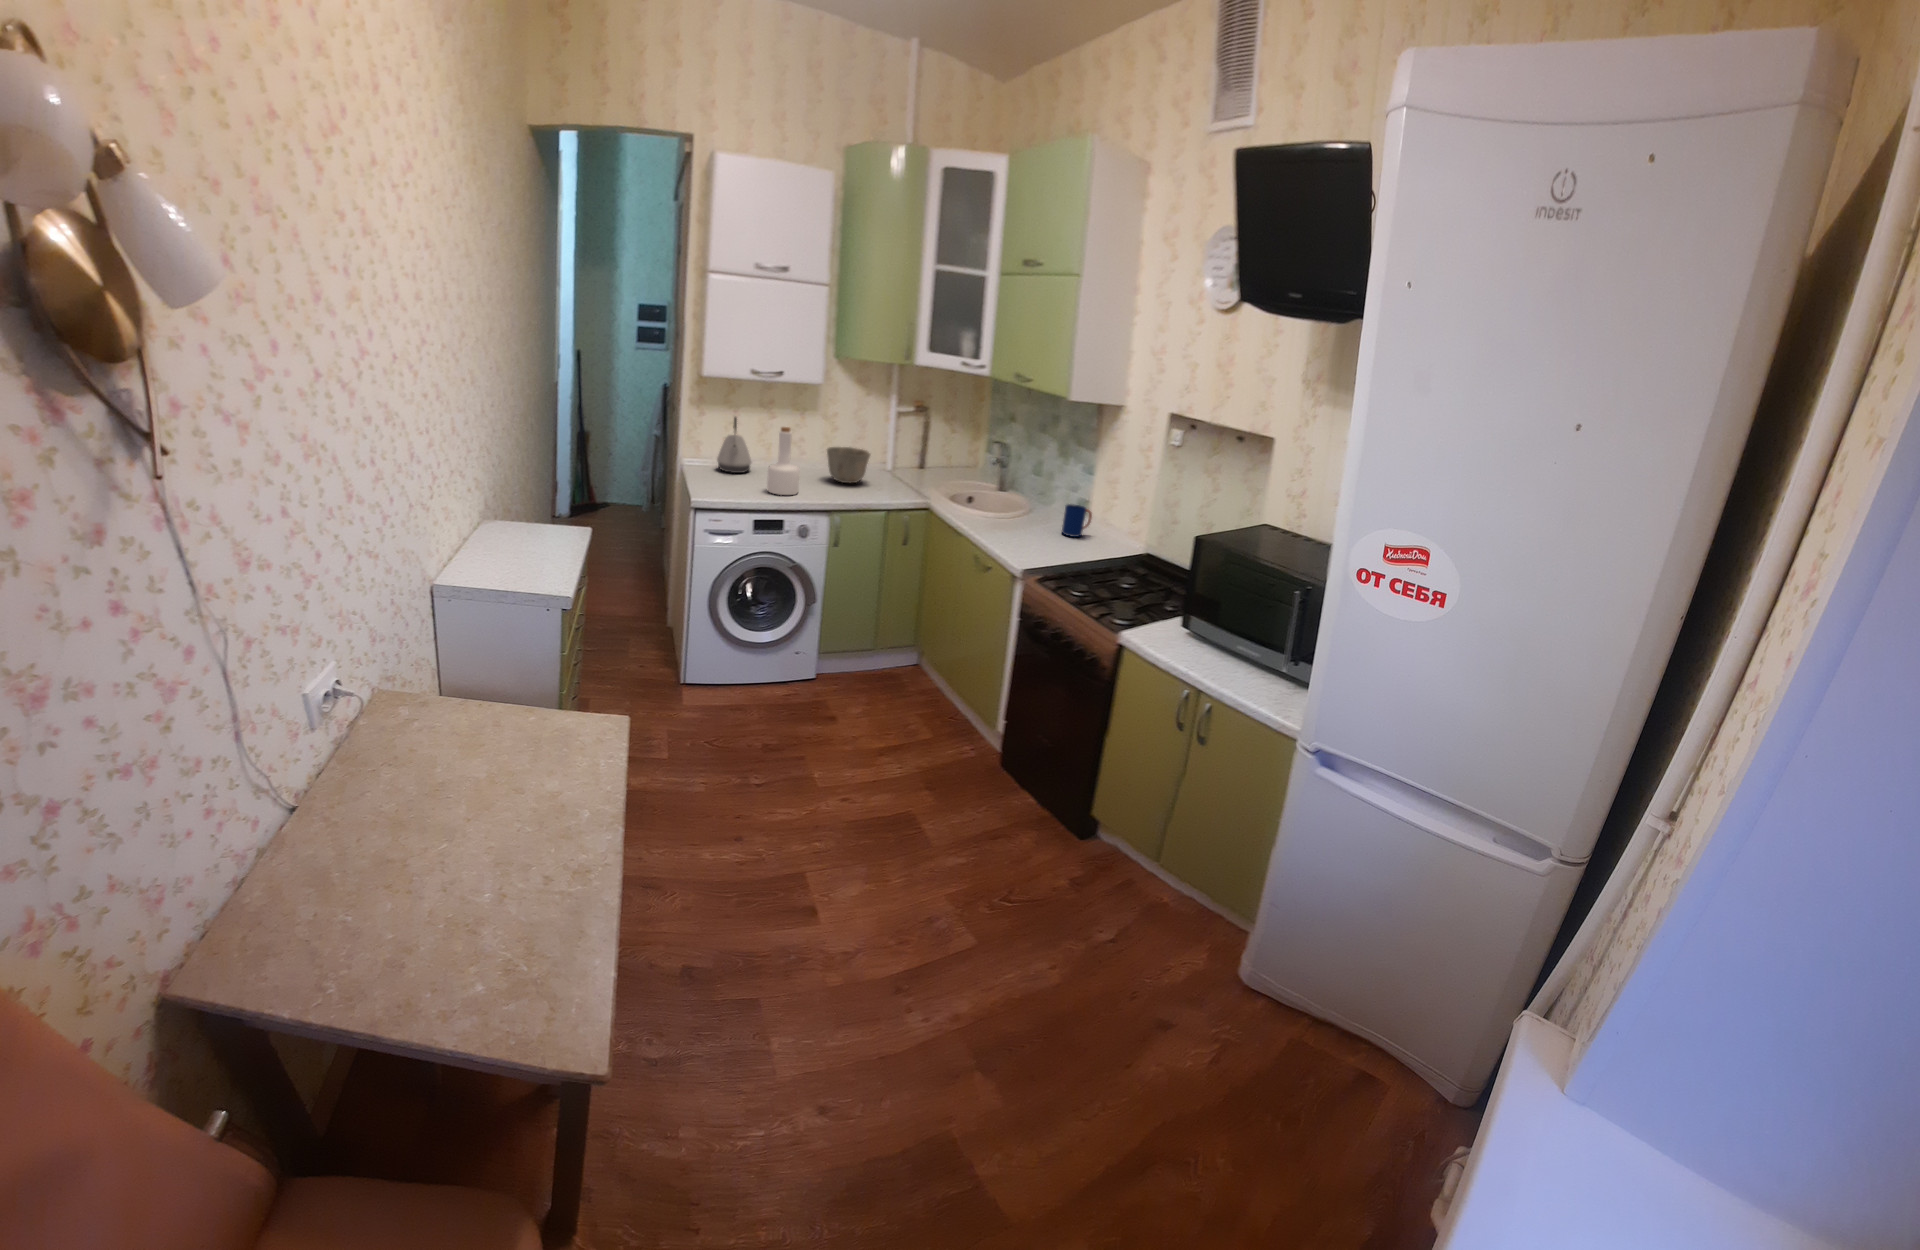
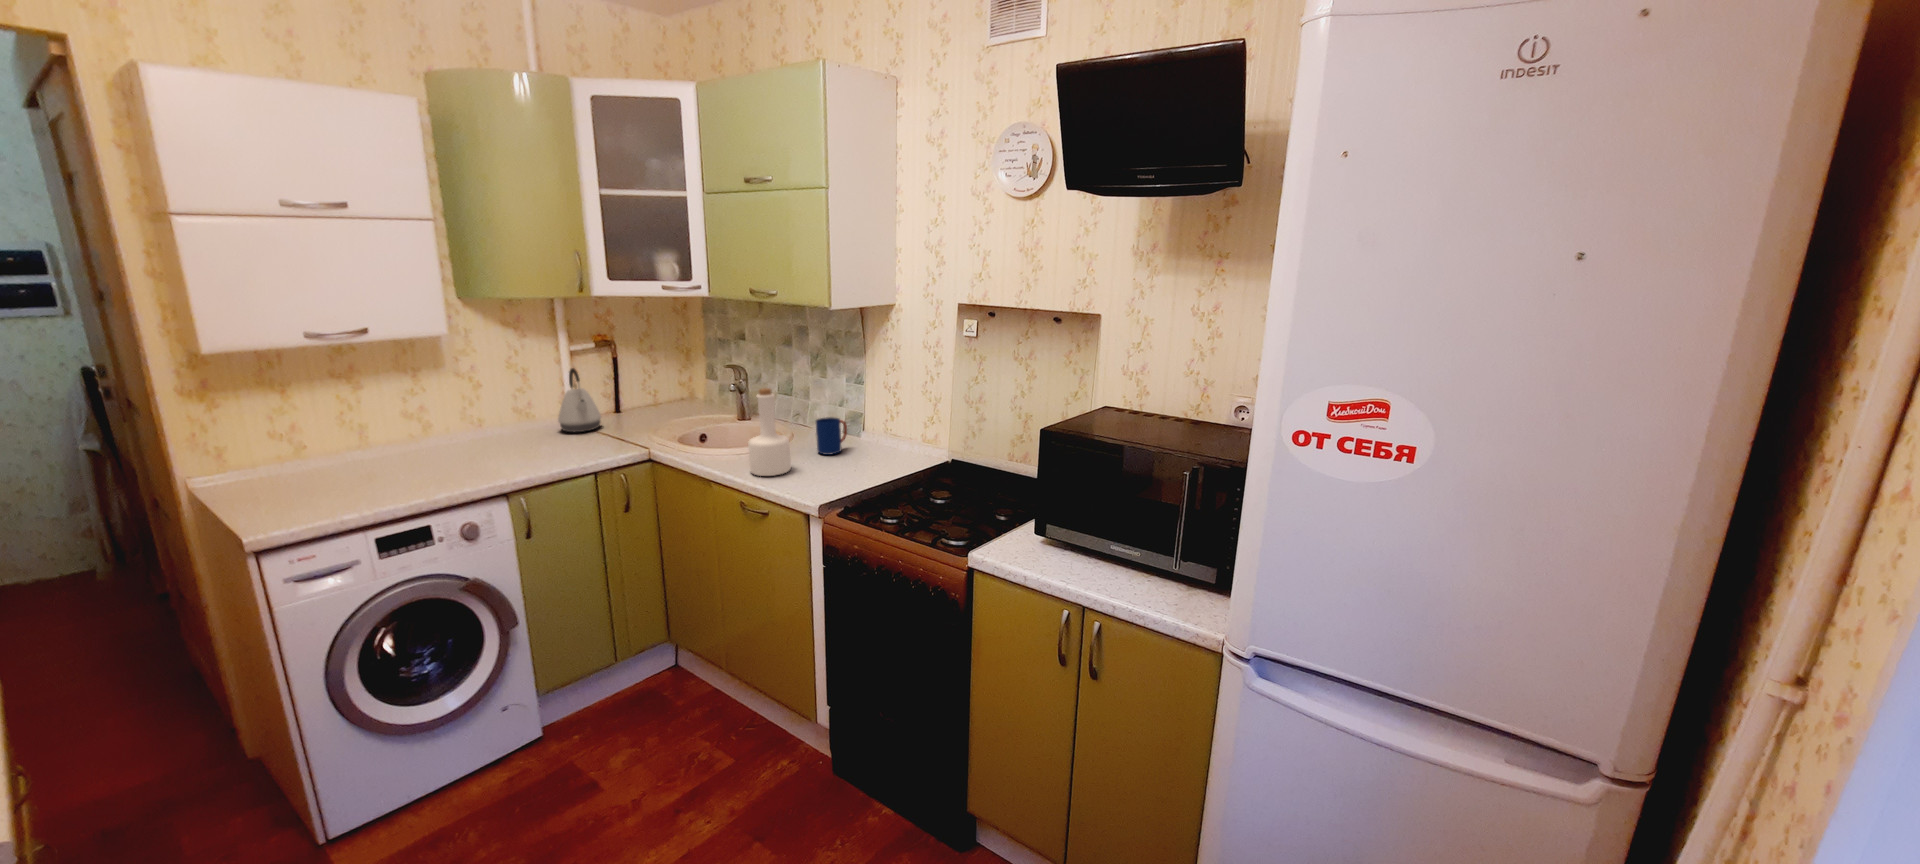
kettle: present [717,417,751,473] -> present [558,368,601,432]
bottle: present [767,427,799,495] -> present [748,388,791,476]
ceramic bowl: present [827,447,870,483] -> none [482,406,548,453]

